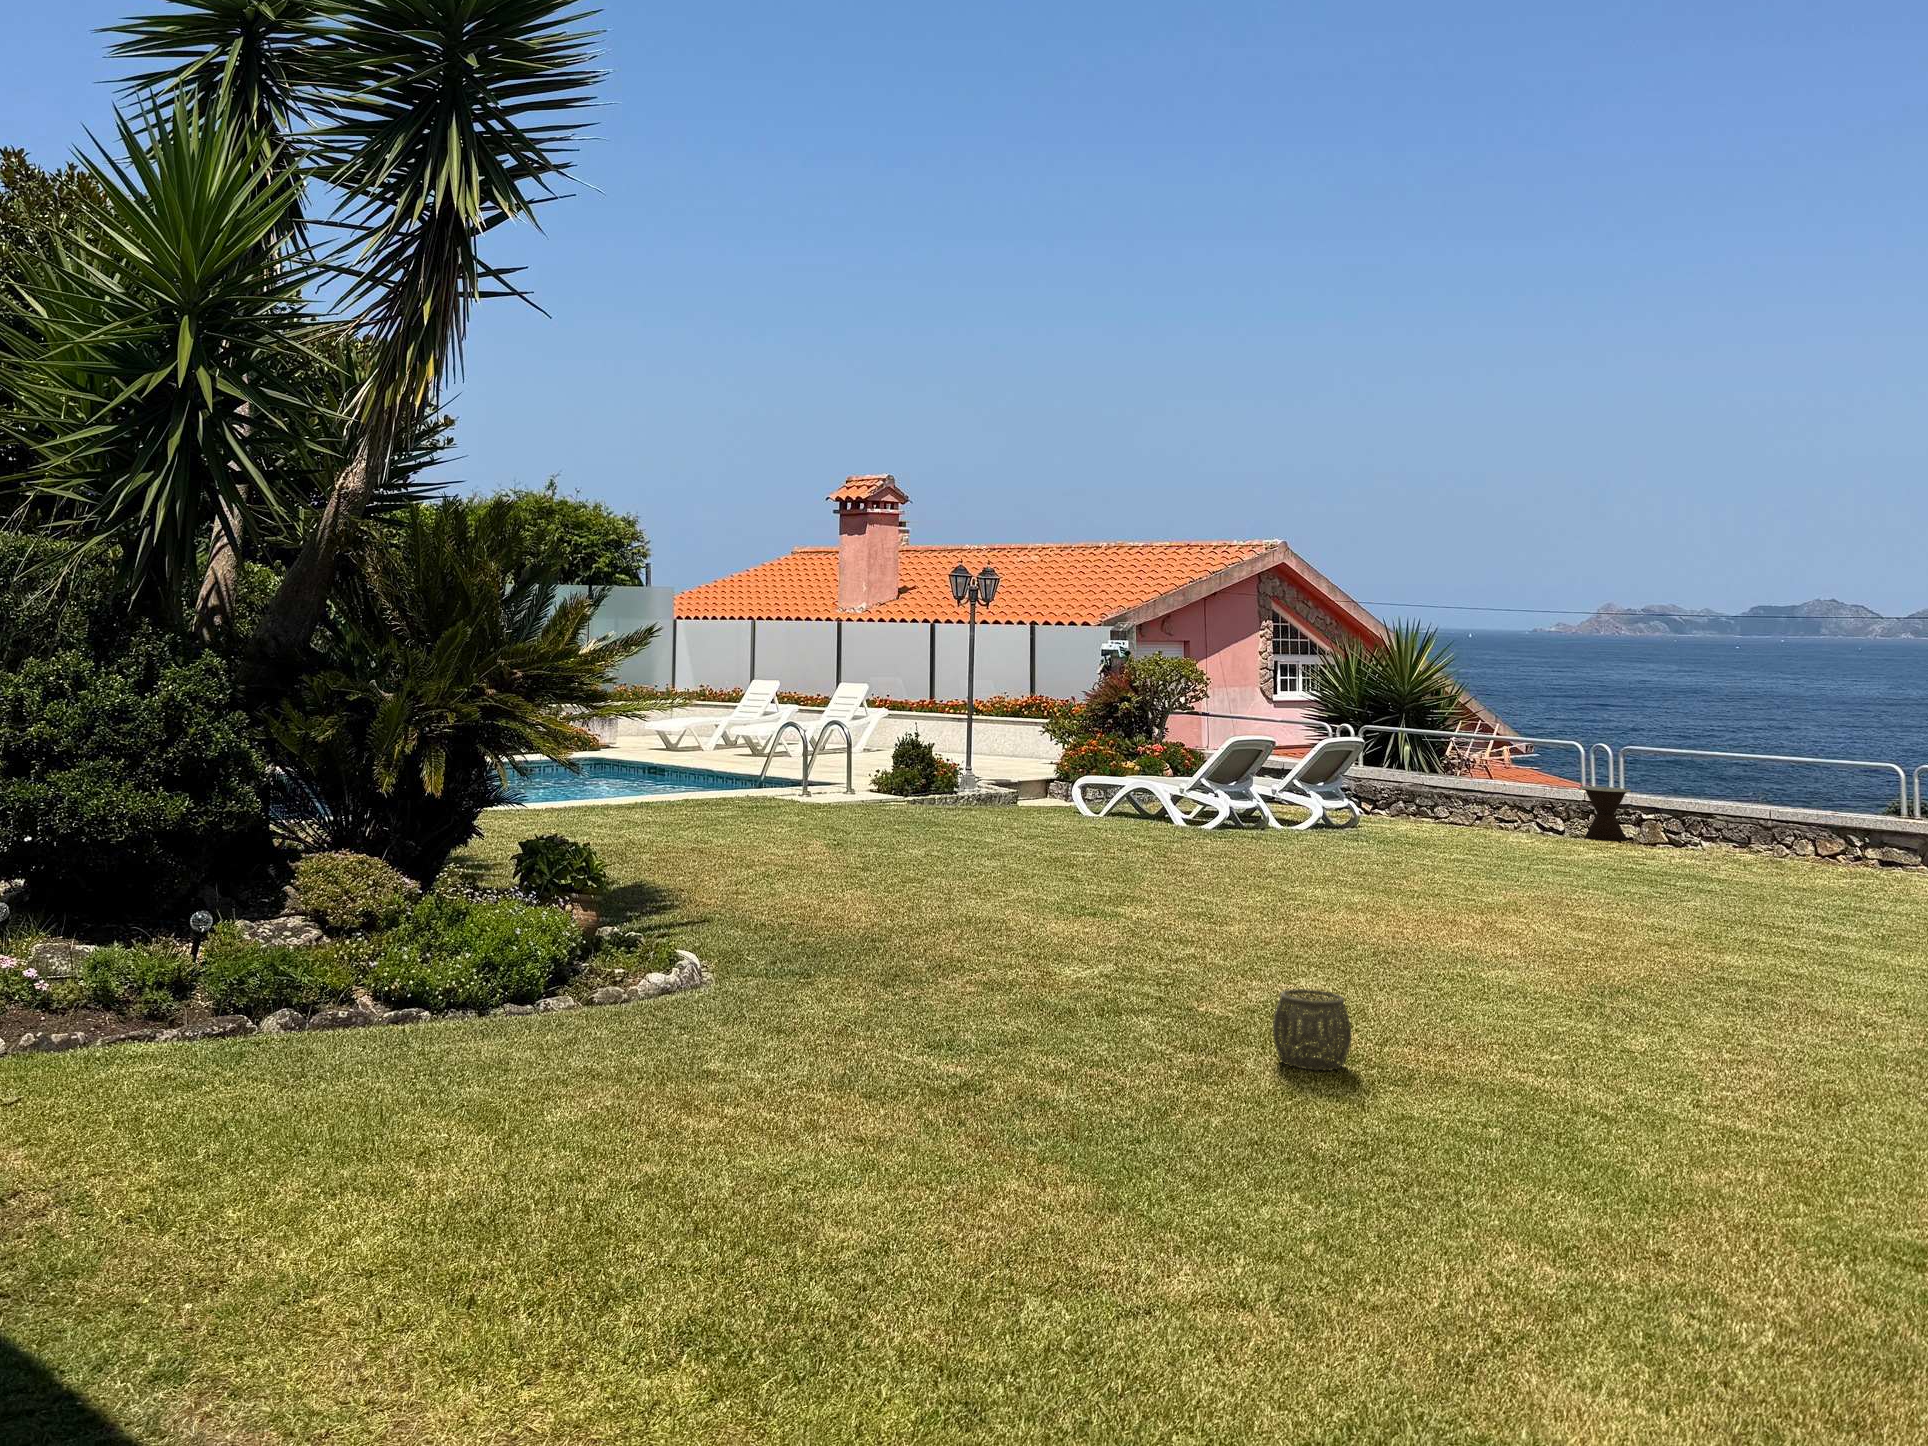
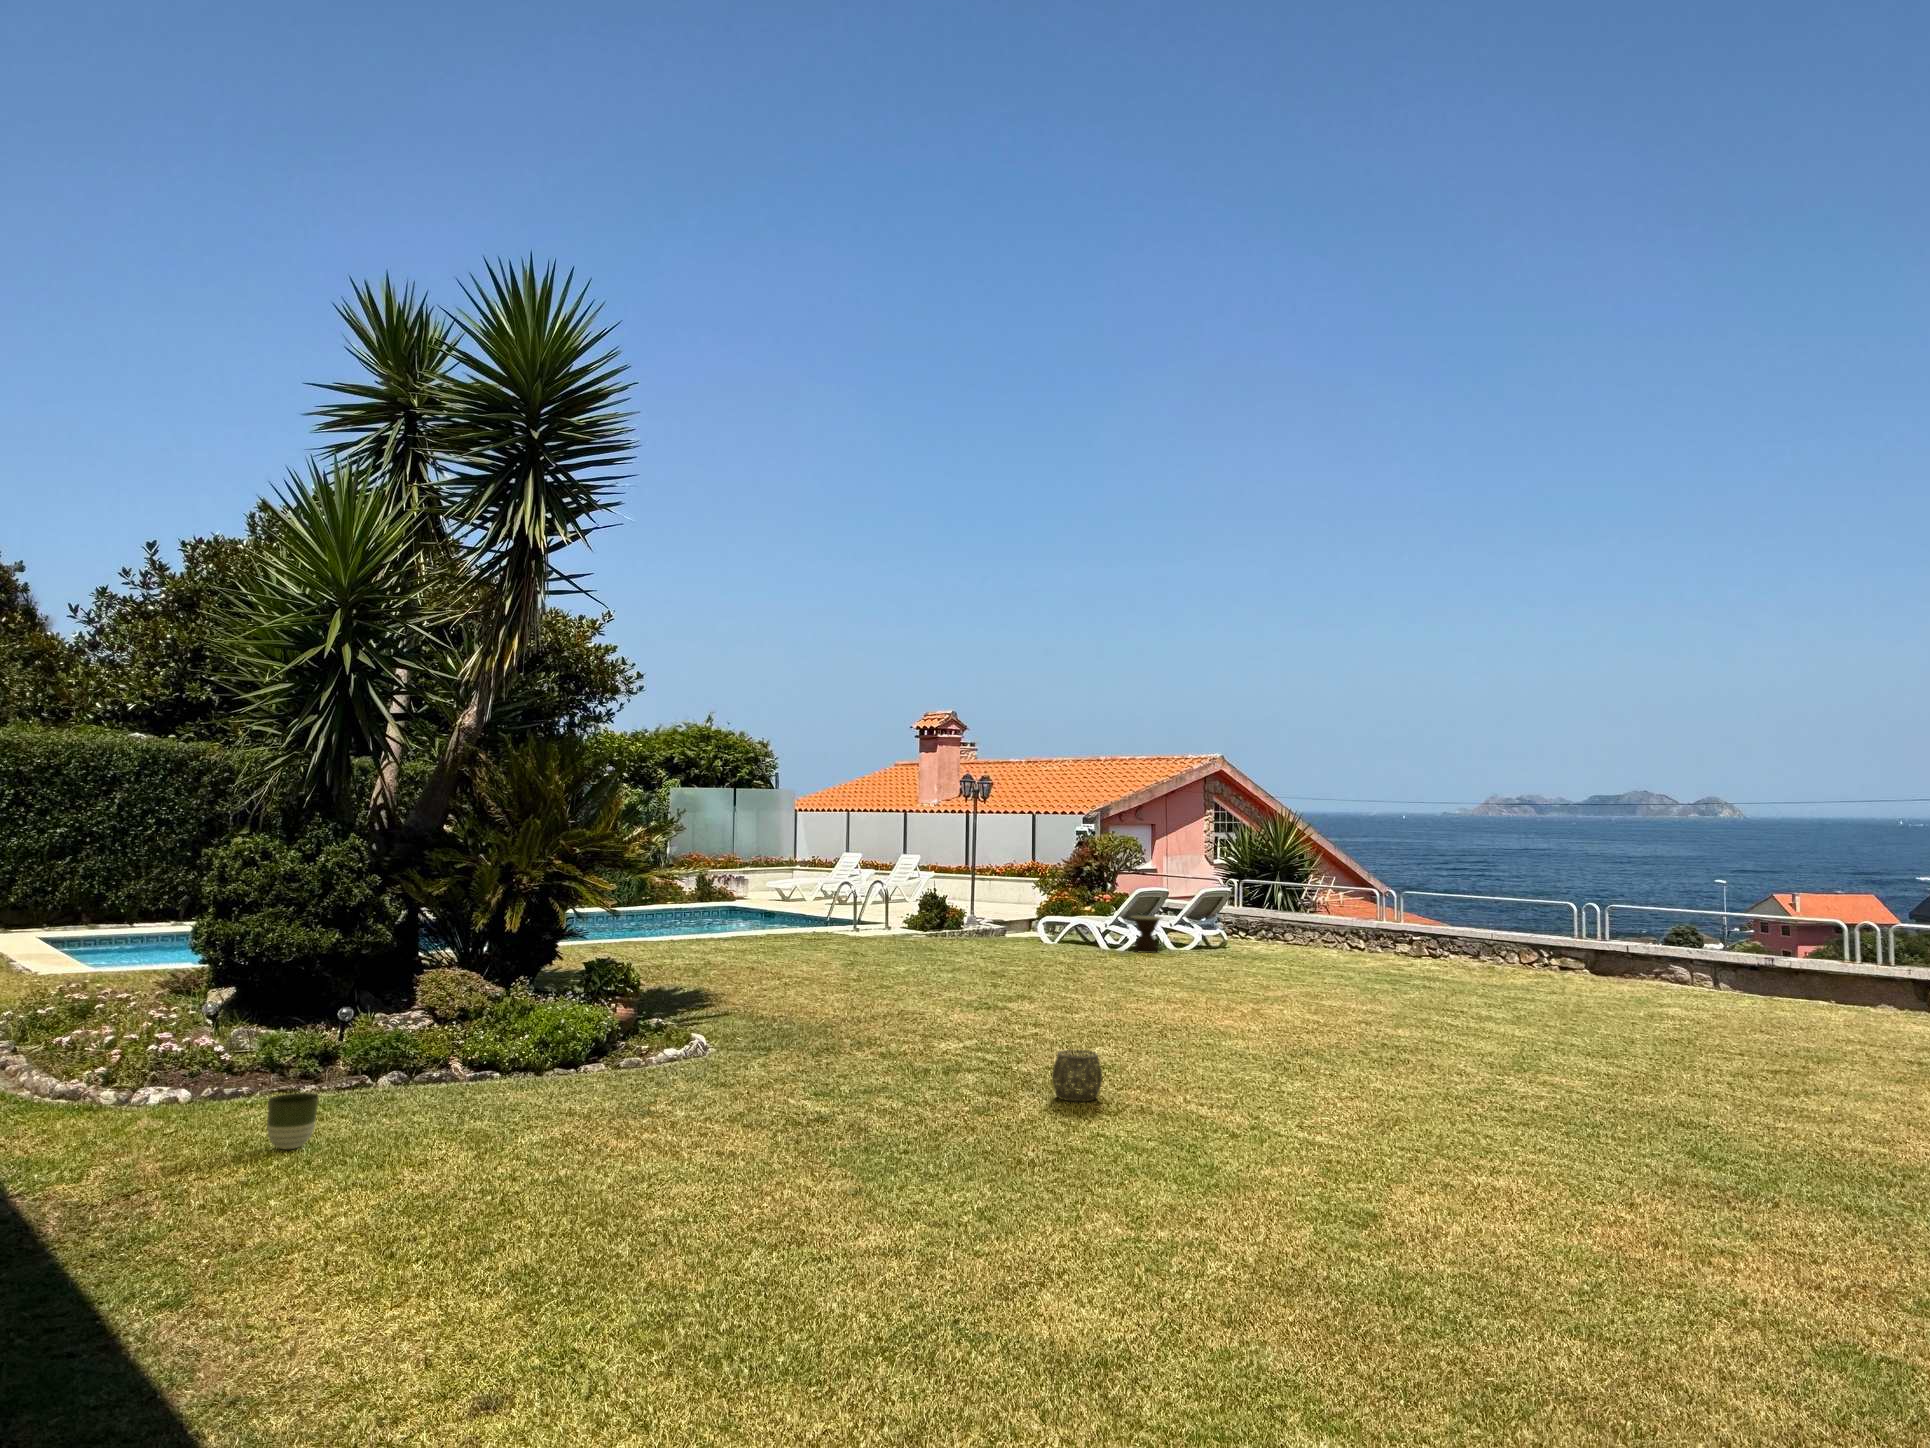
side table: present [1580,786,1631,841] -> present [1132,916,1162,953]
planter: none [162,1045,235,1132] -> present [267,1093,319,1150]

